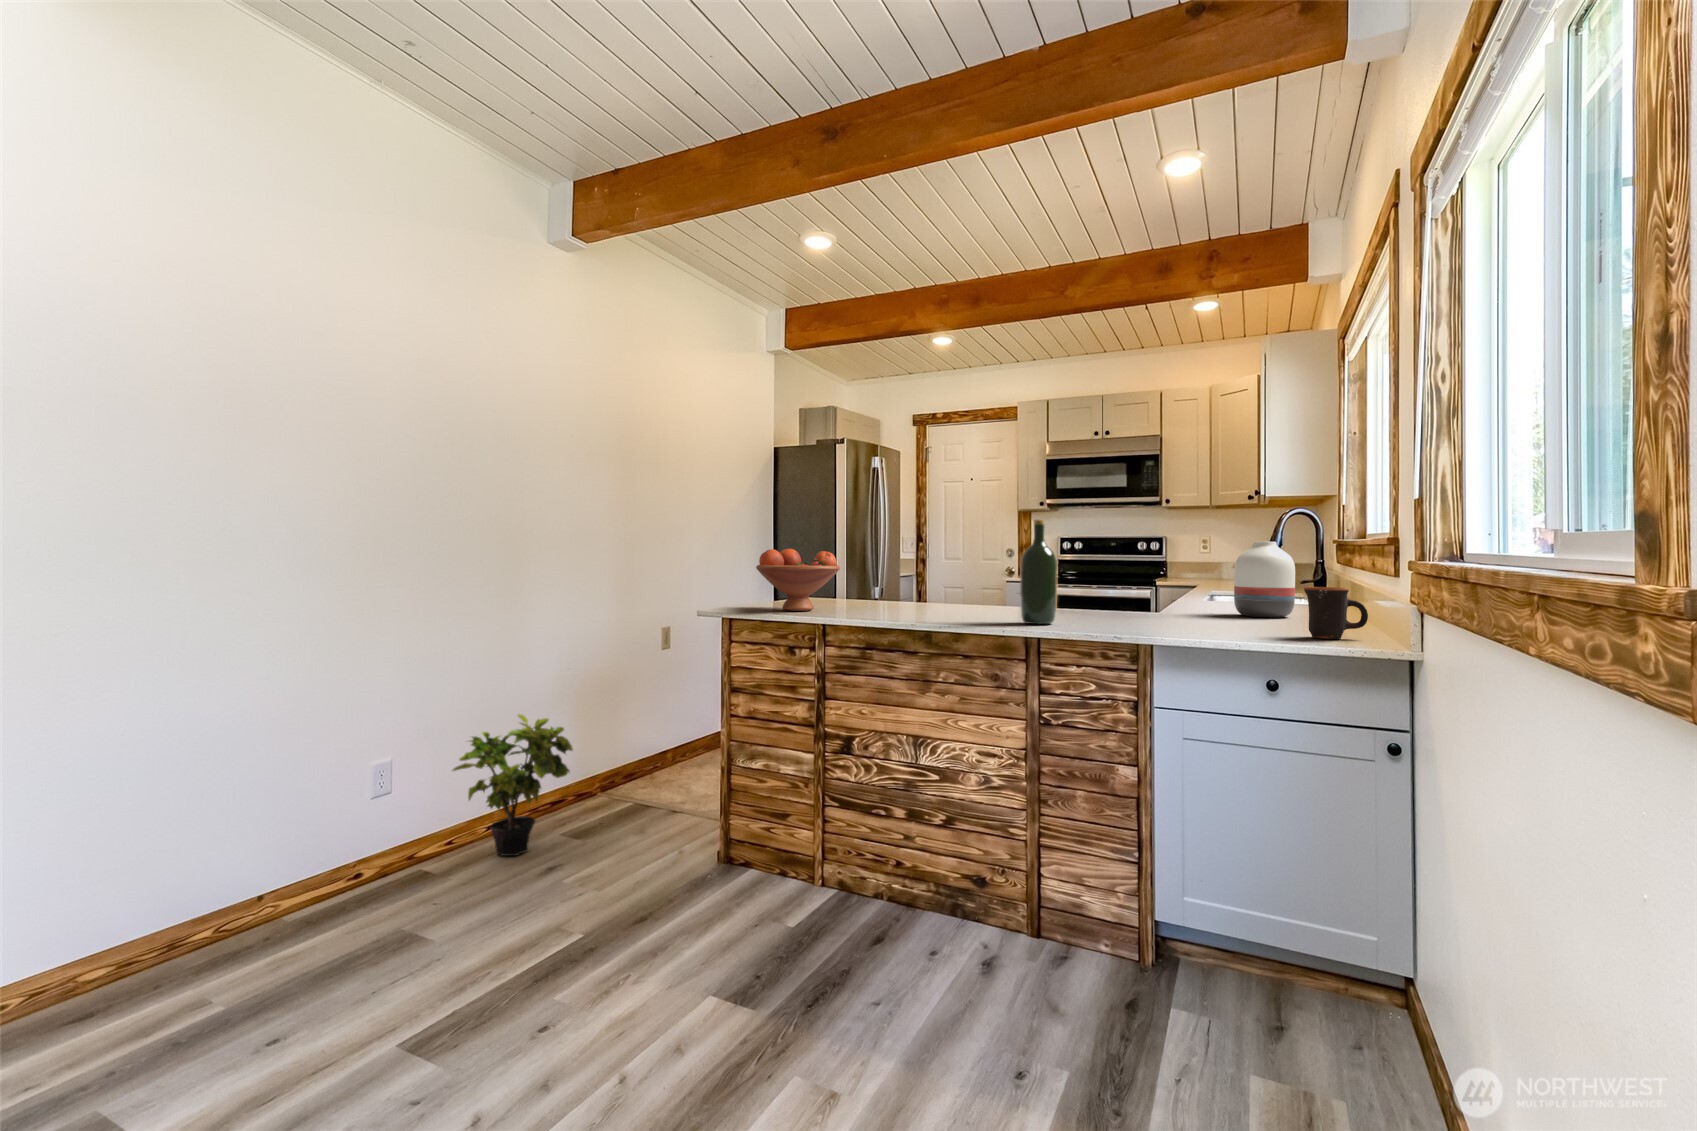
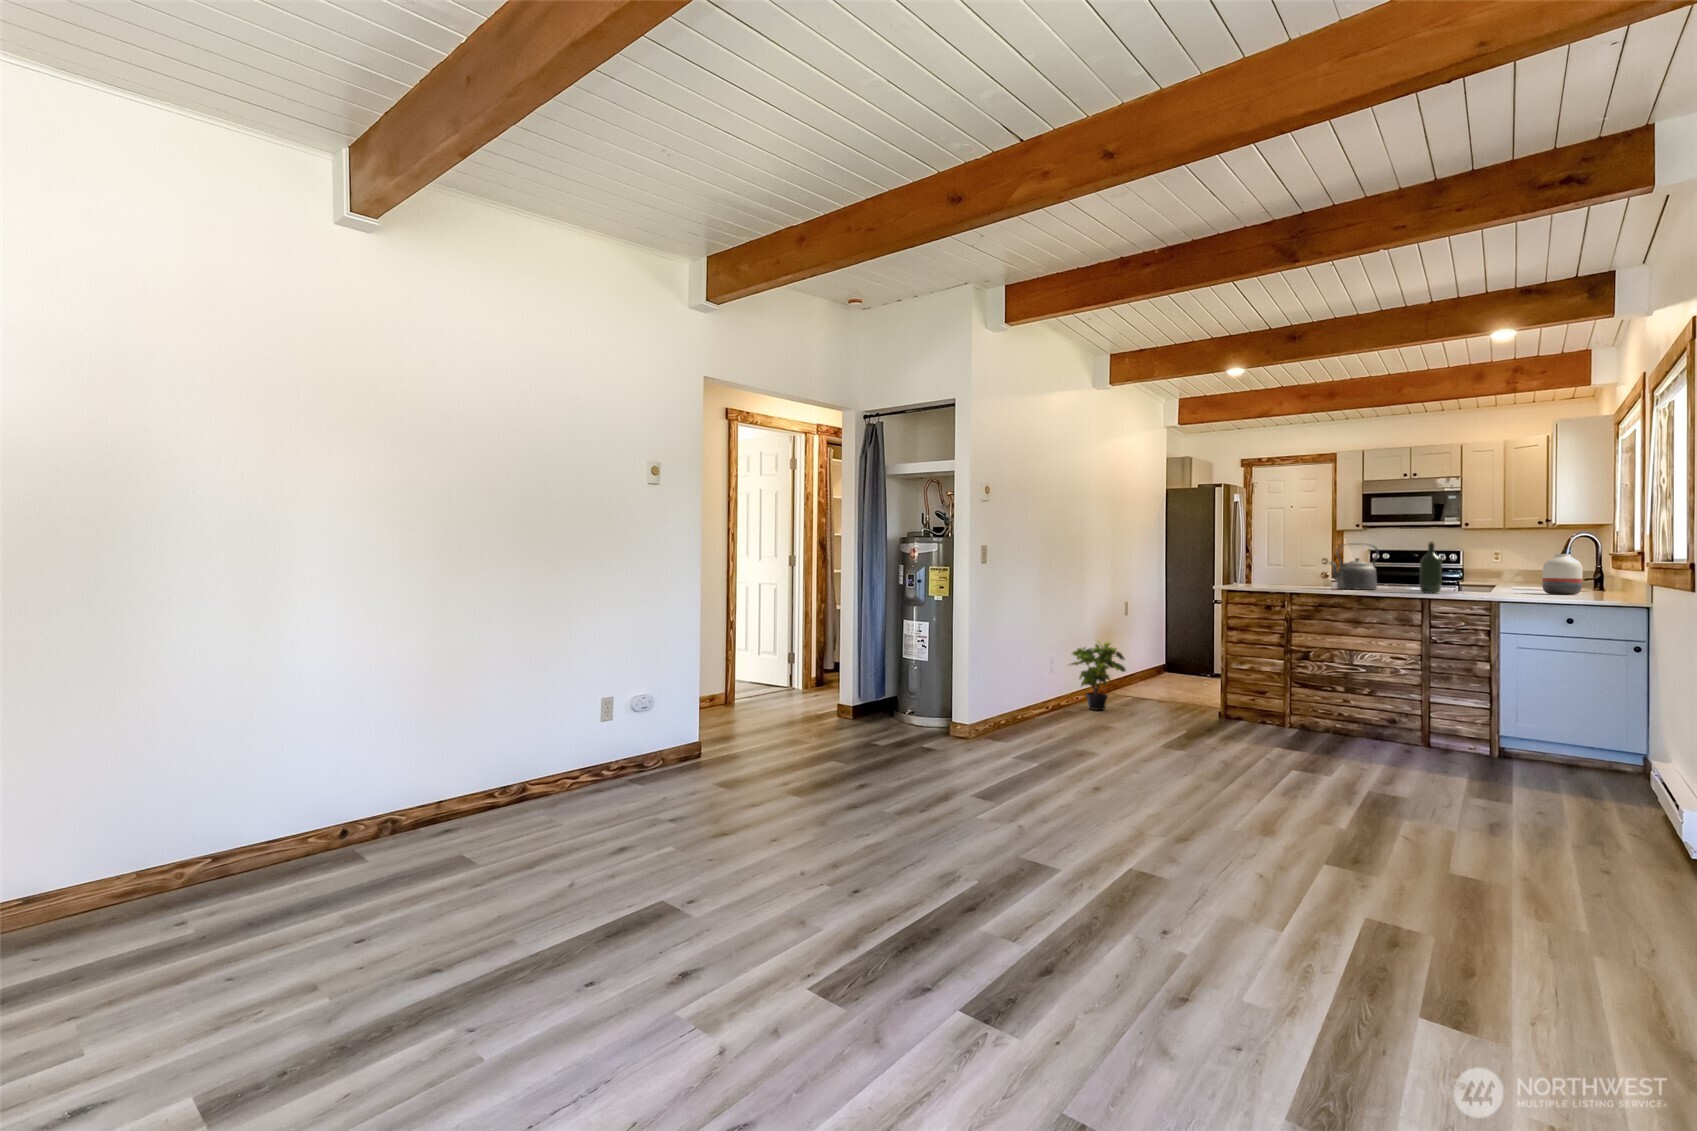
kettle: none [902,526,983,612] -> present [1329,543,1379,590]
fruit bowl: present [756,549,840,611] -> none [1241,555,1292,588]
mug: present [1304,587,1368,639] -> none [1588,575,1624,598]

